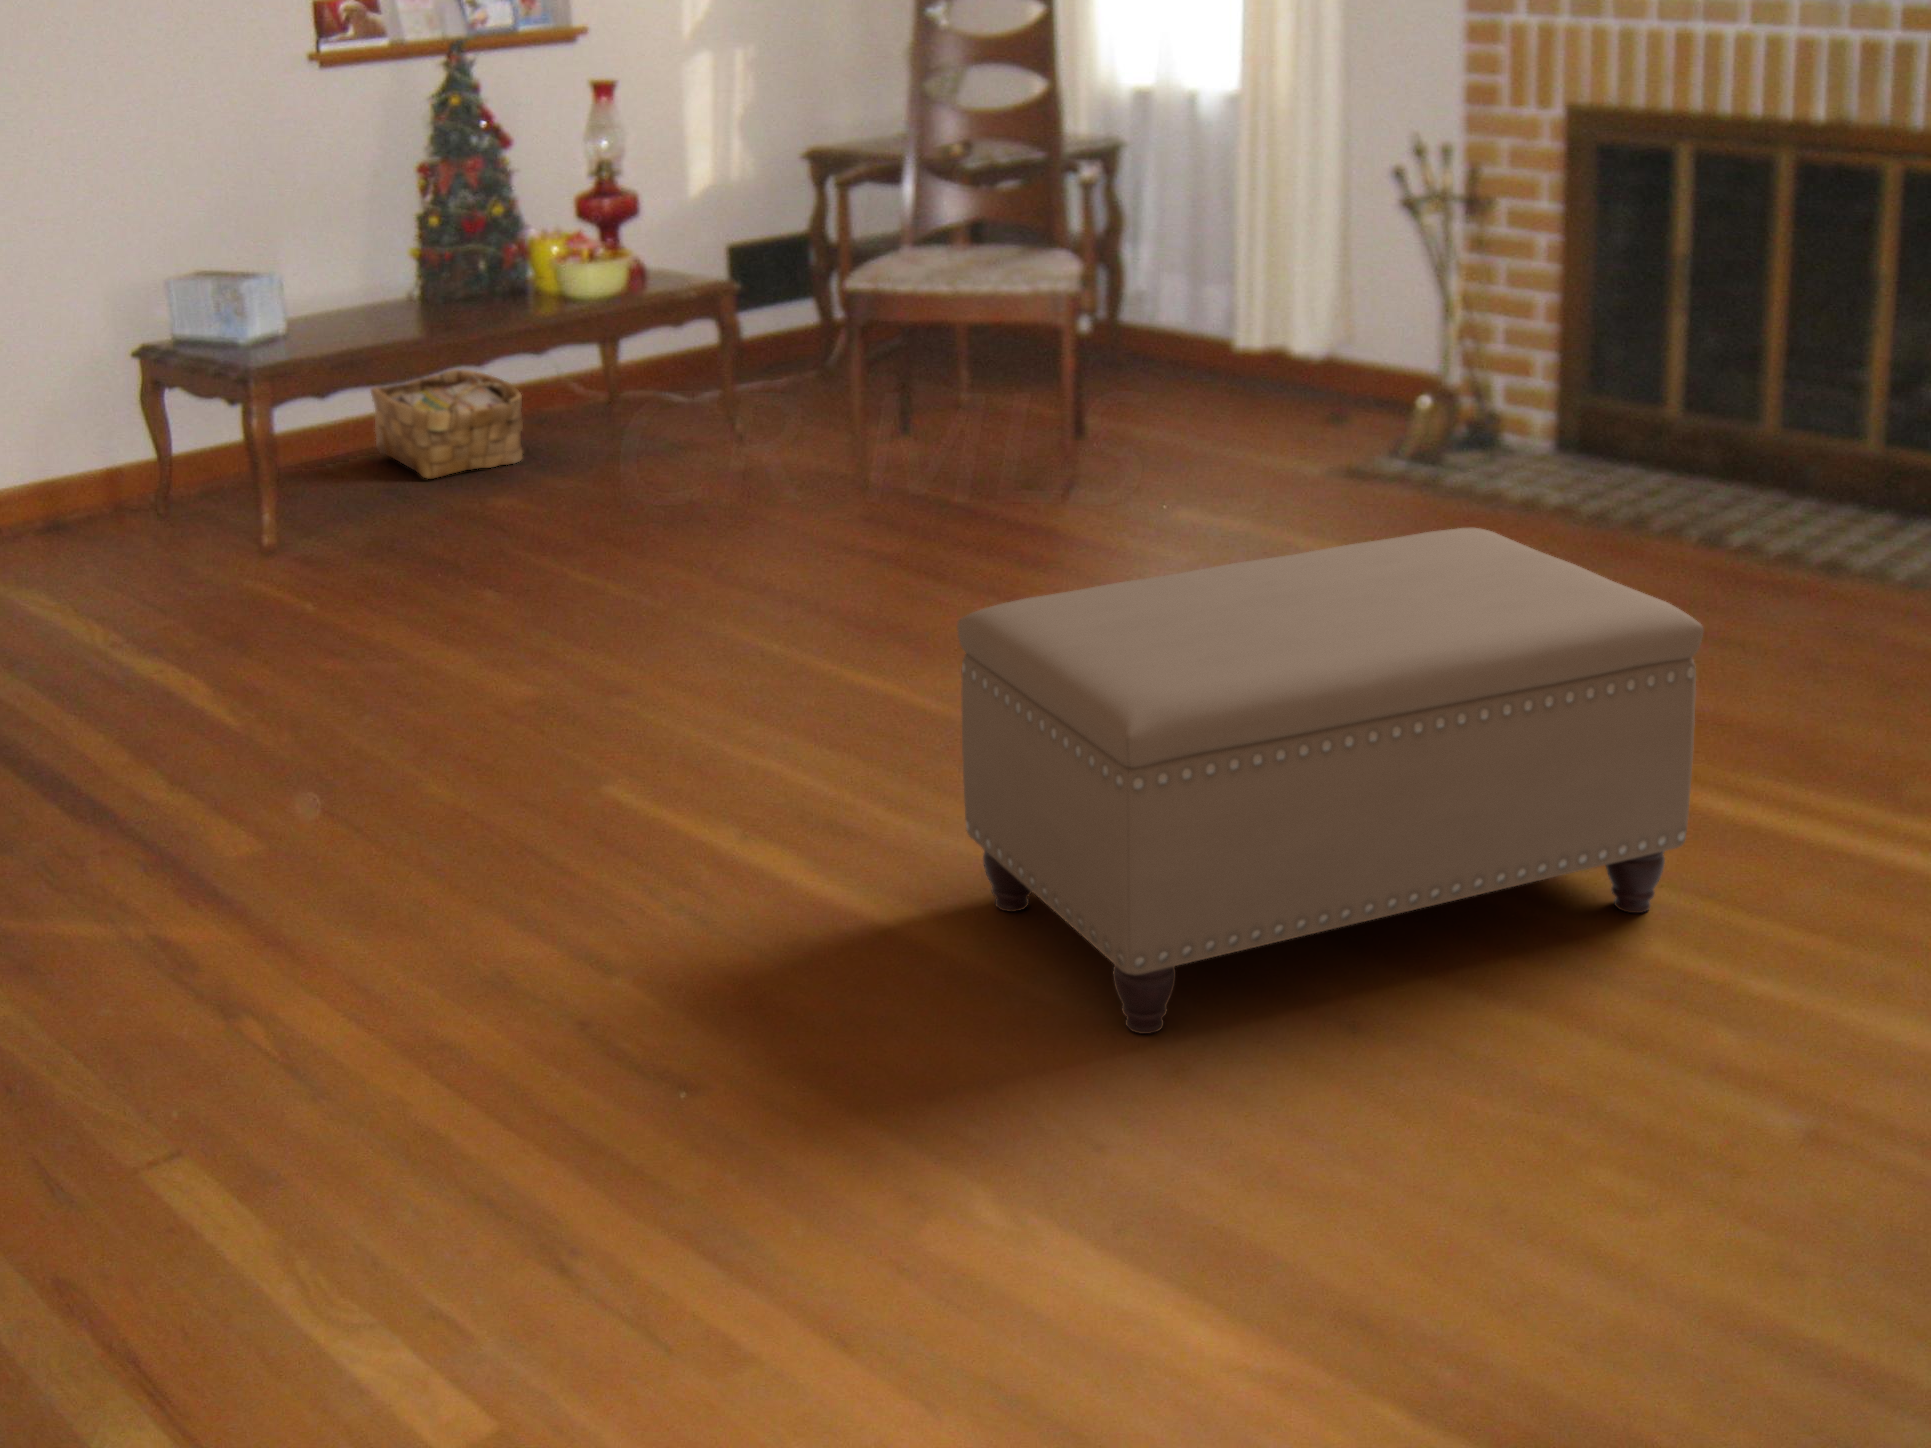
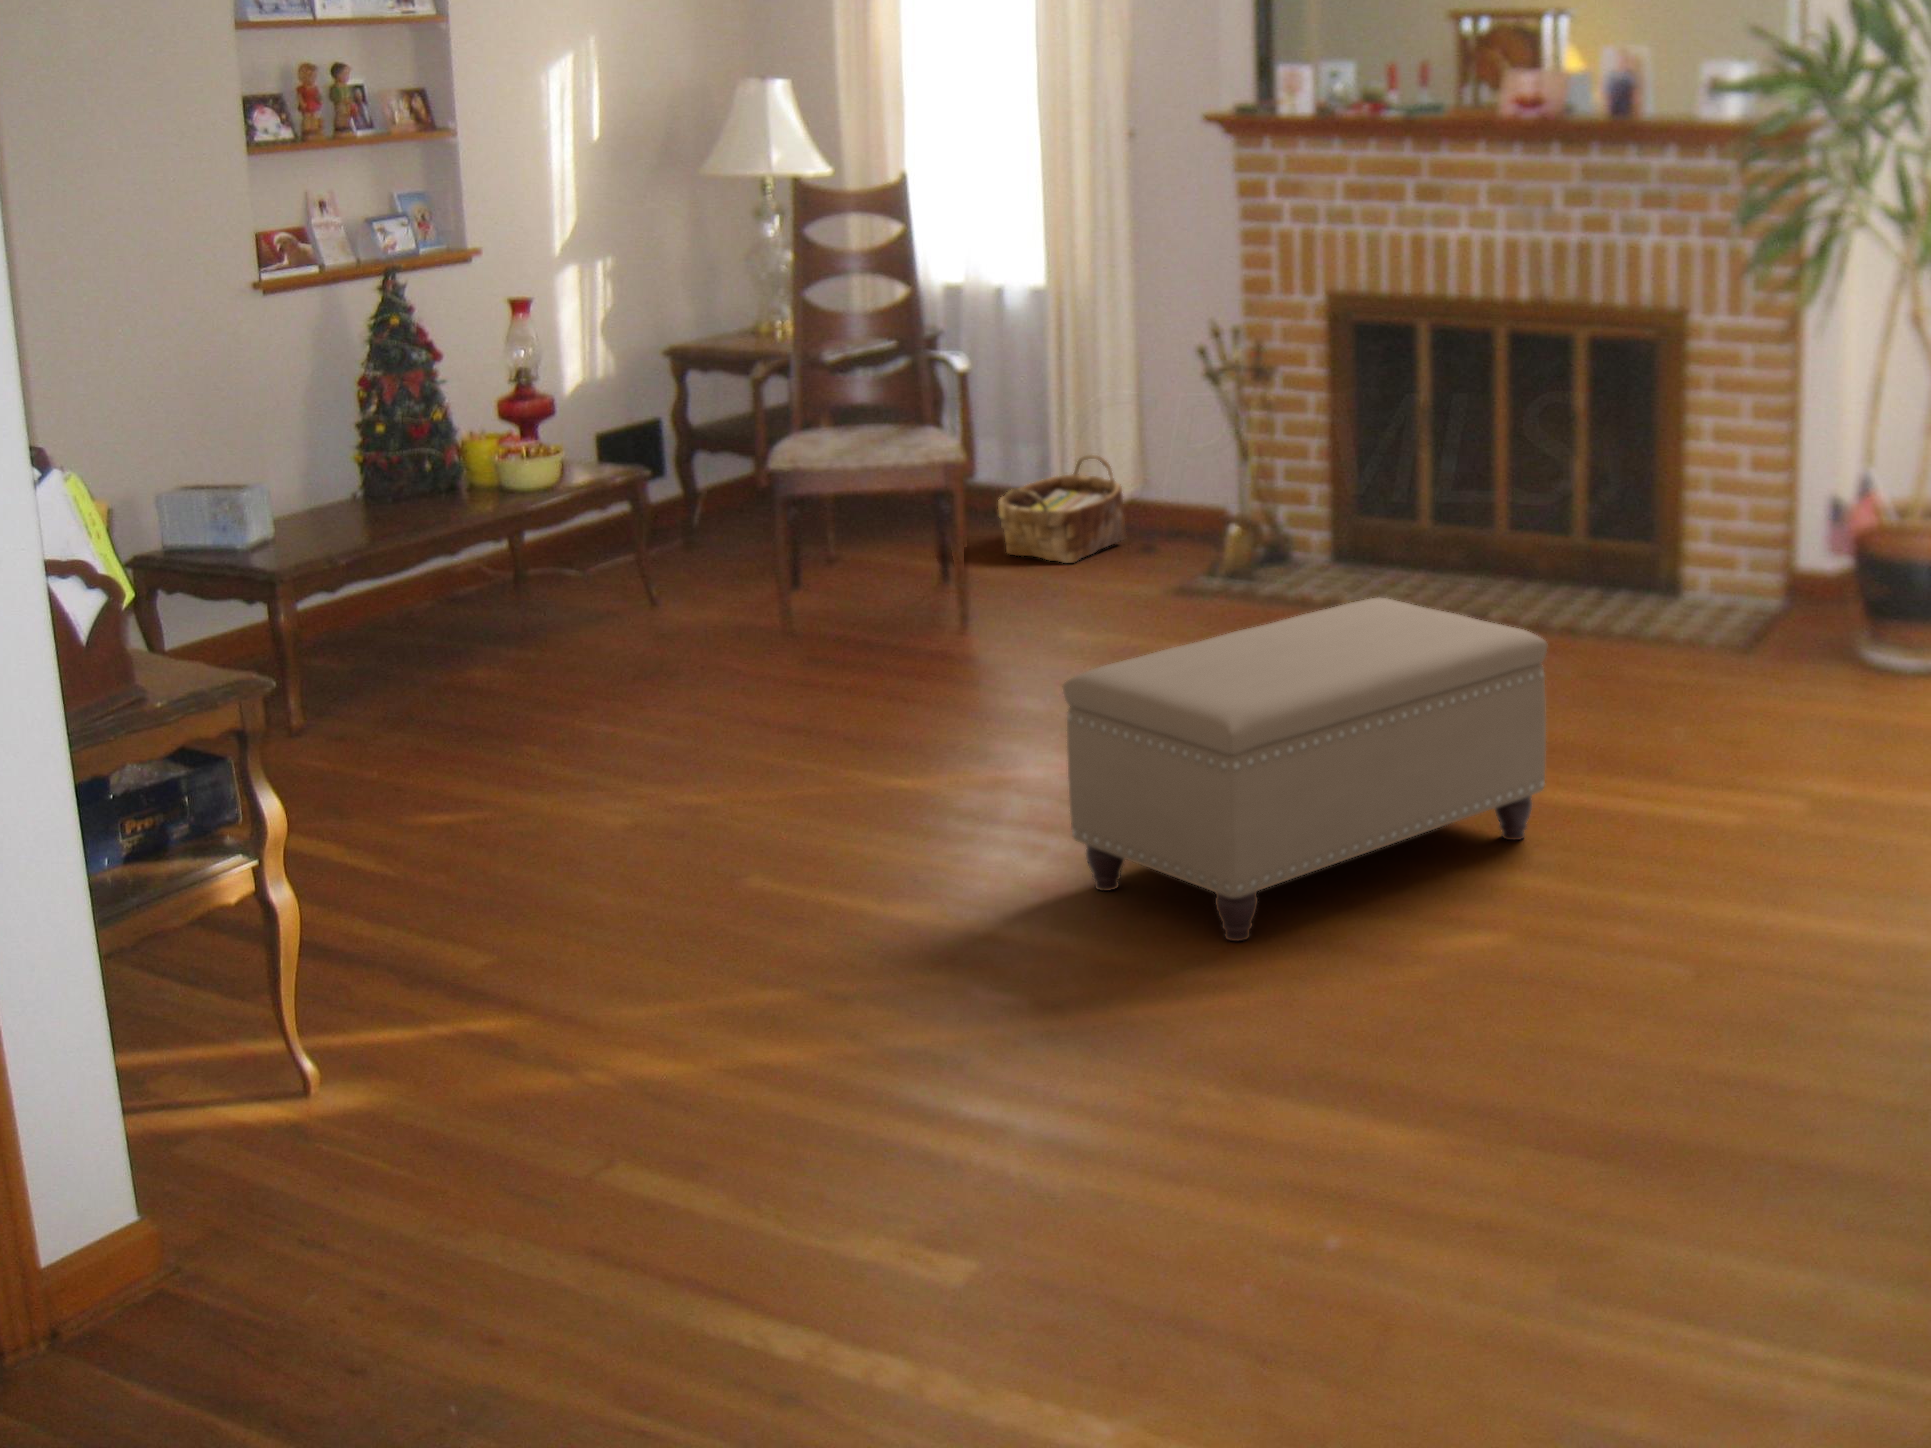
woven basket: present [371,369,523,479] -> present [998,455,1126,563]

